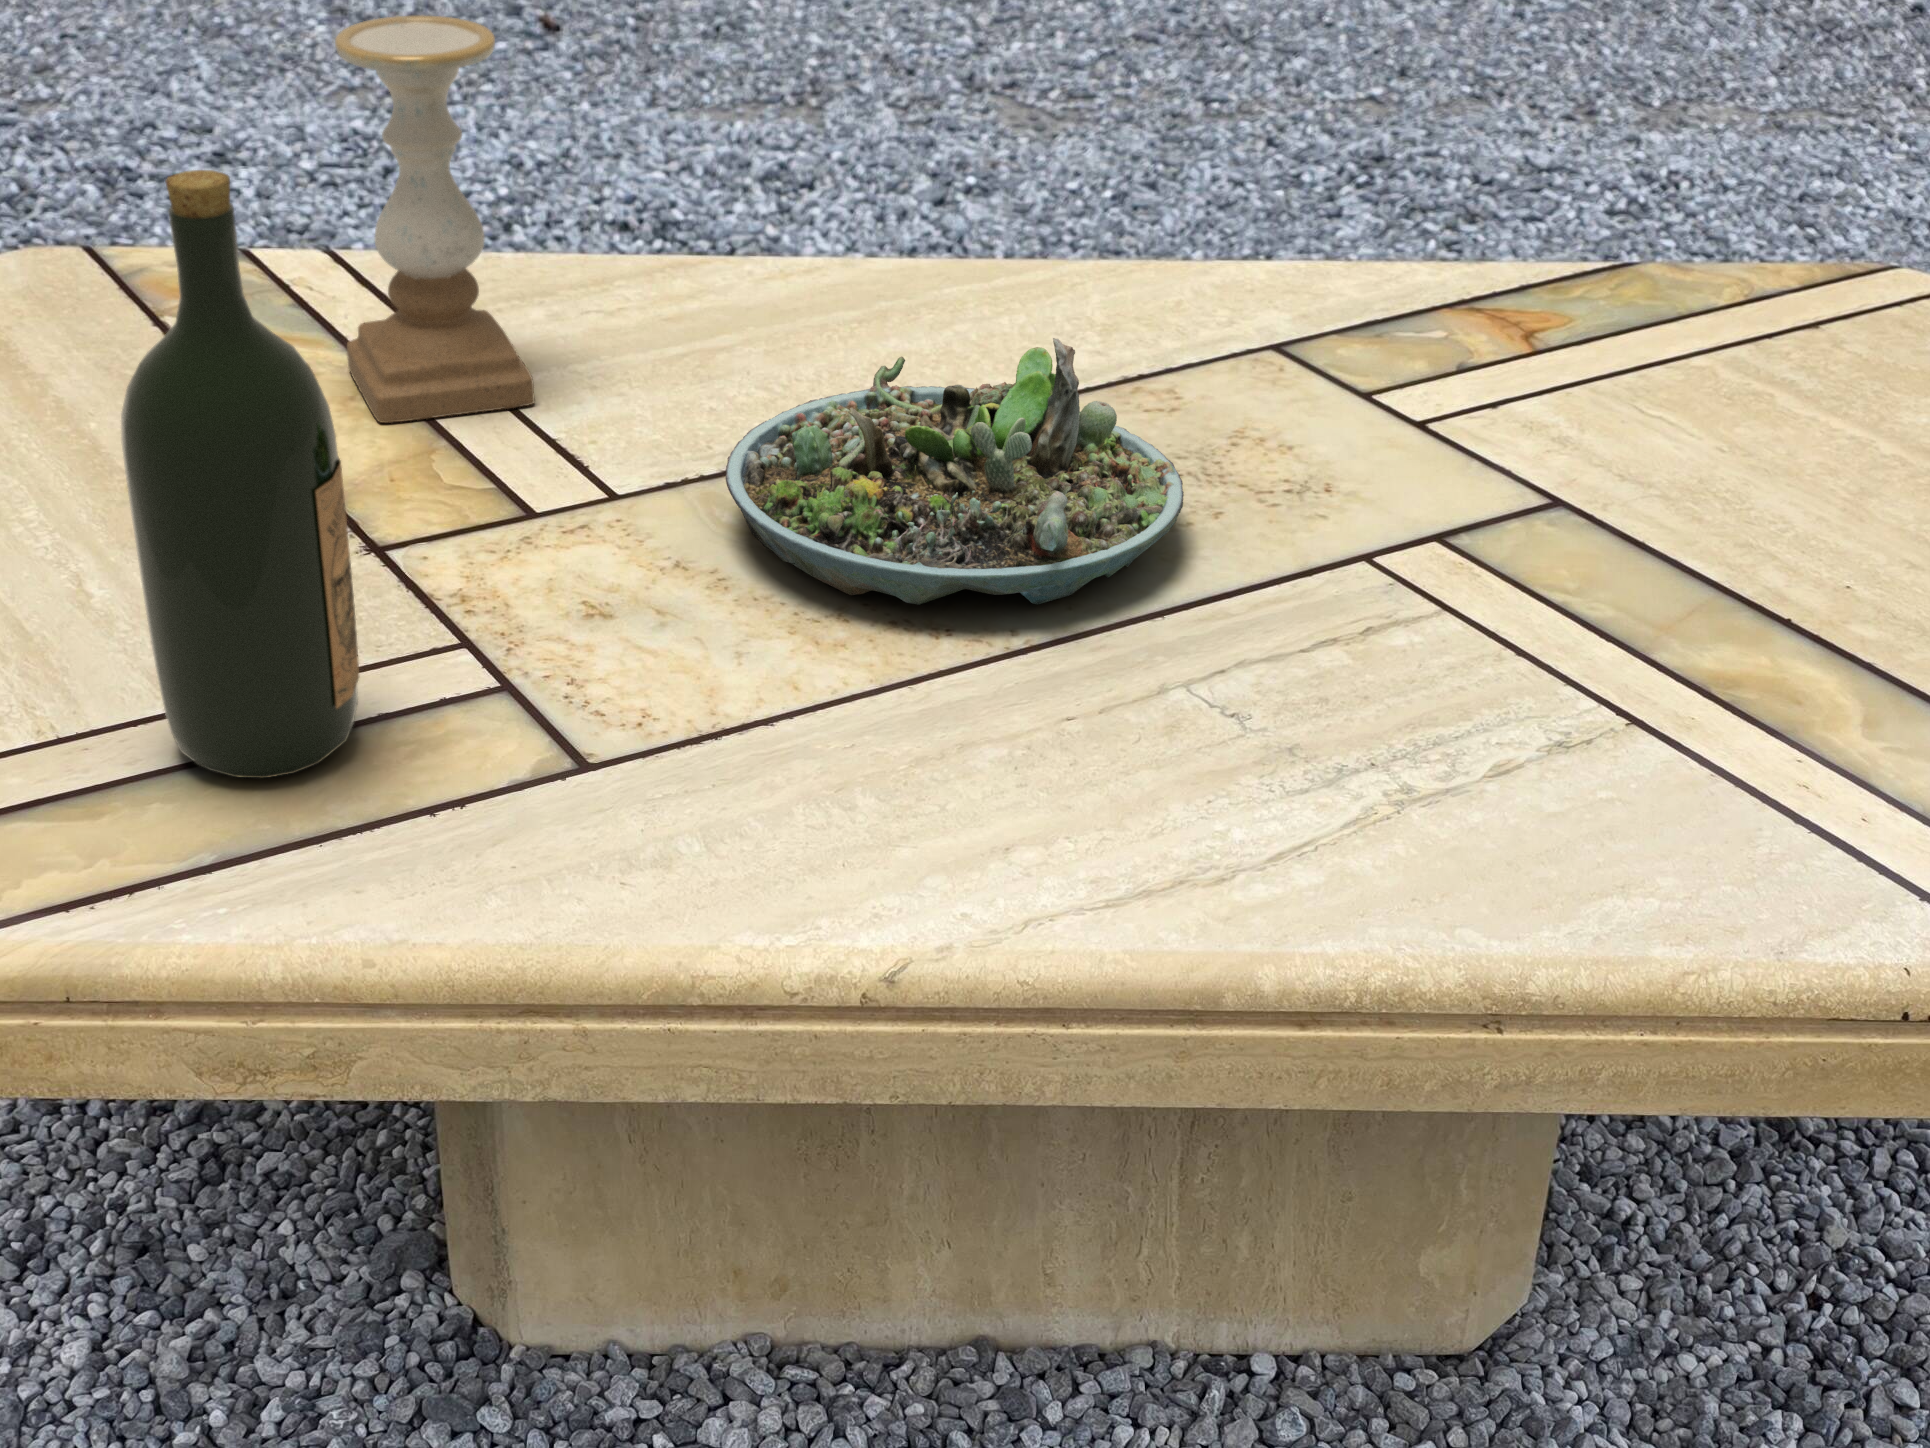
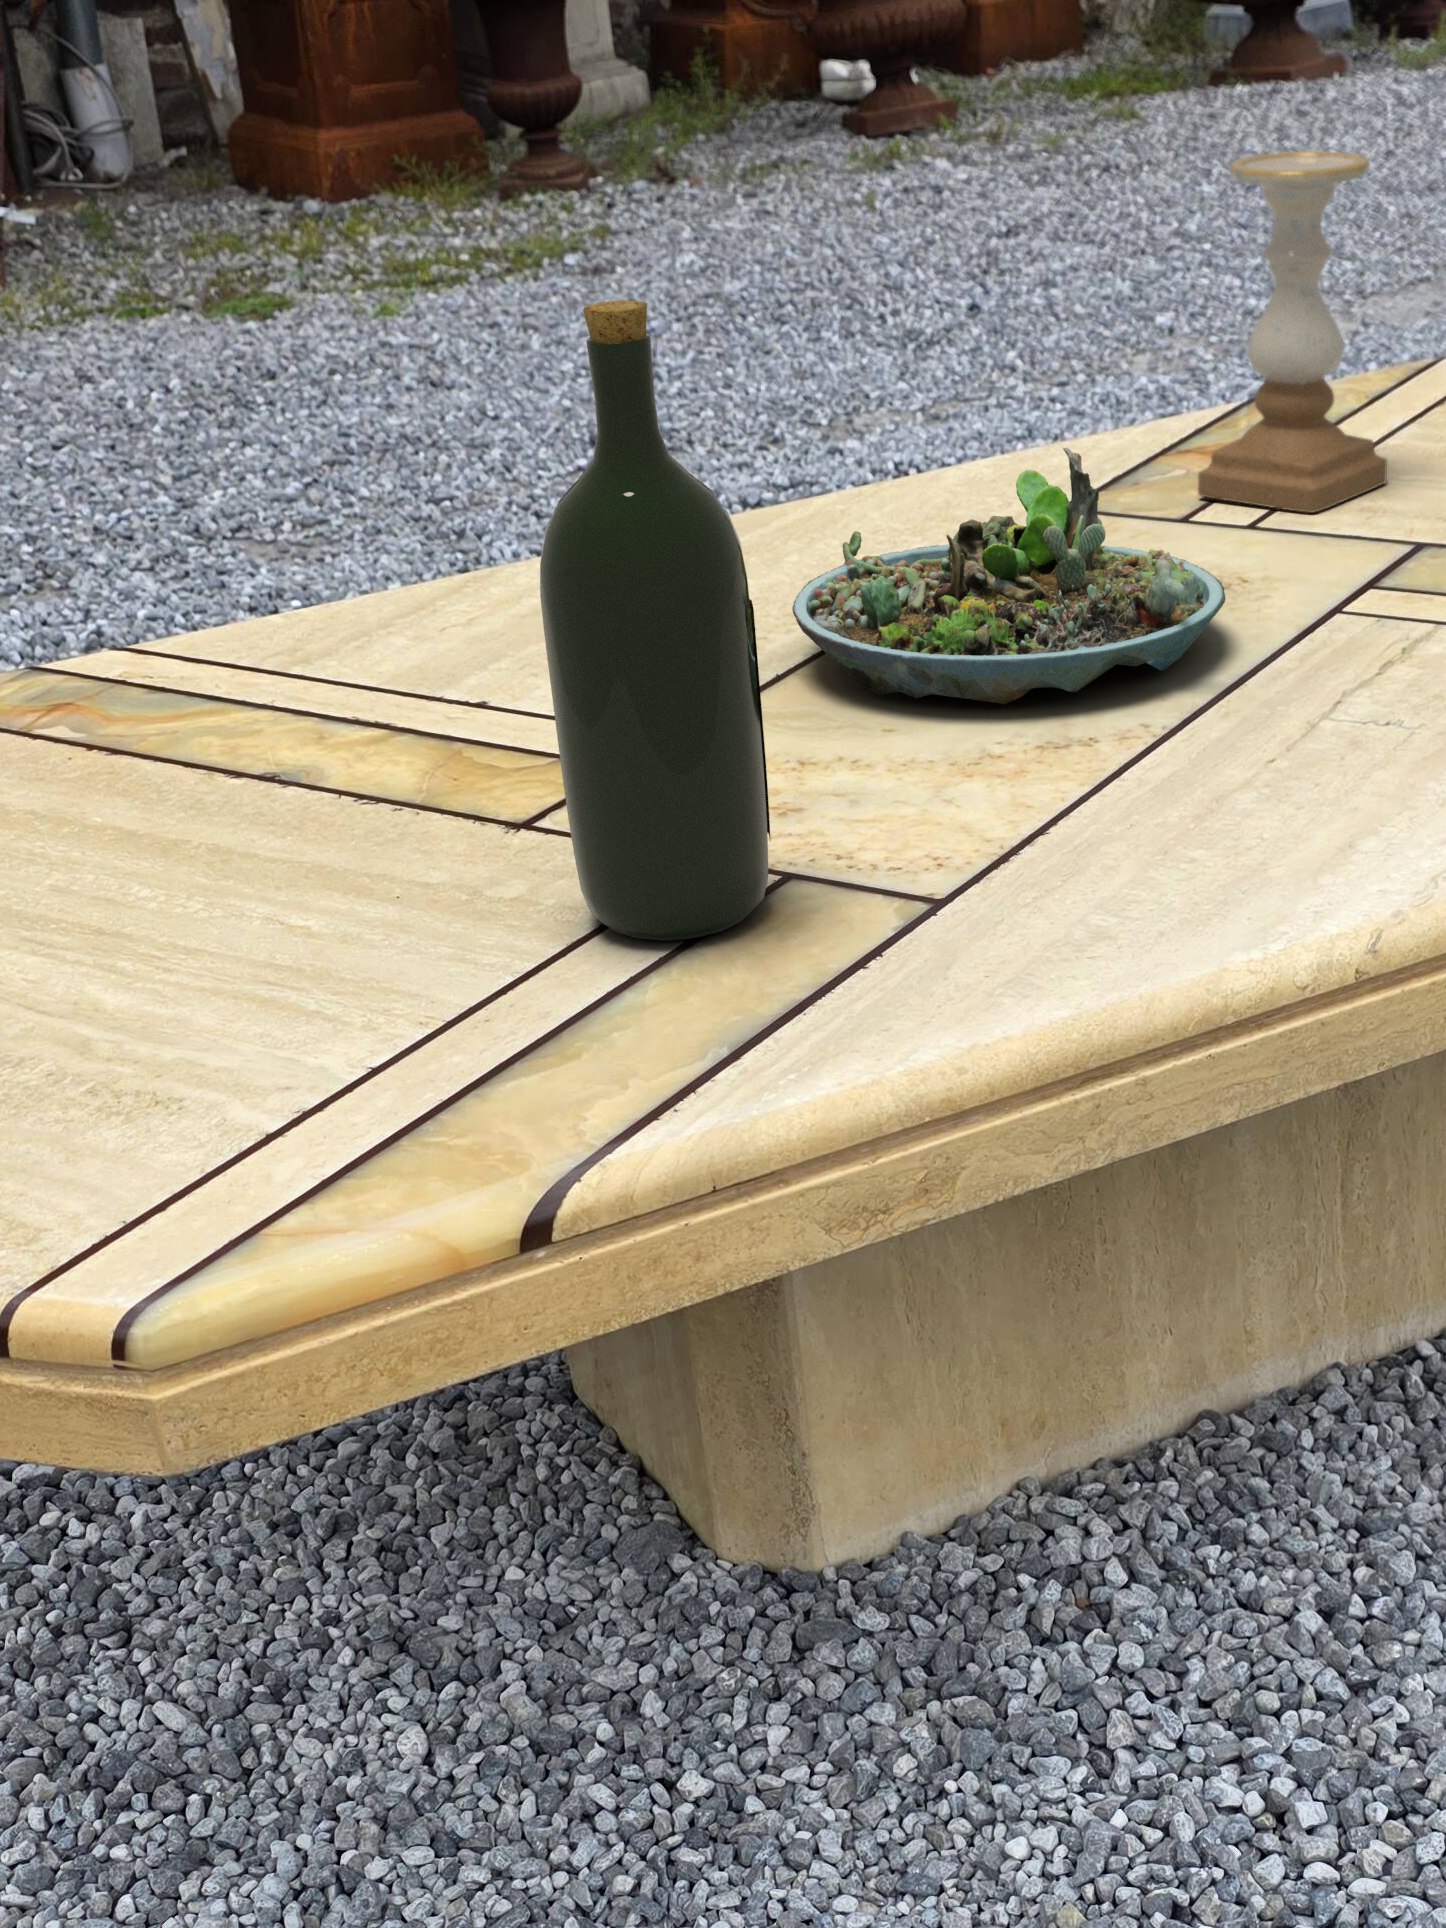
candle holder: present [335,15,535,423] -> present [1198,151,1387,513]

